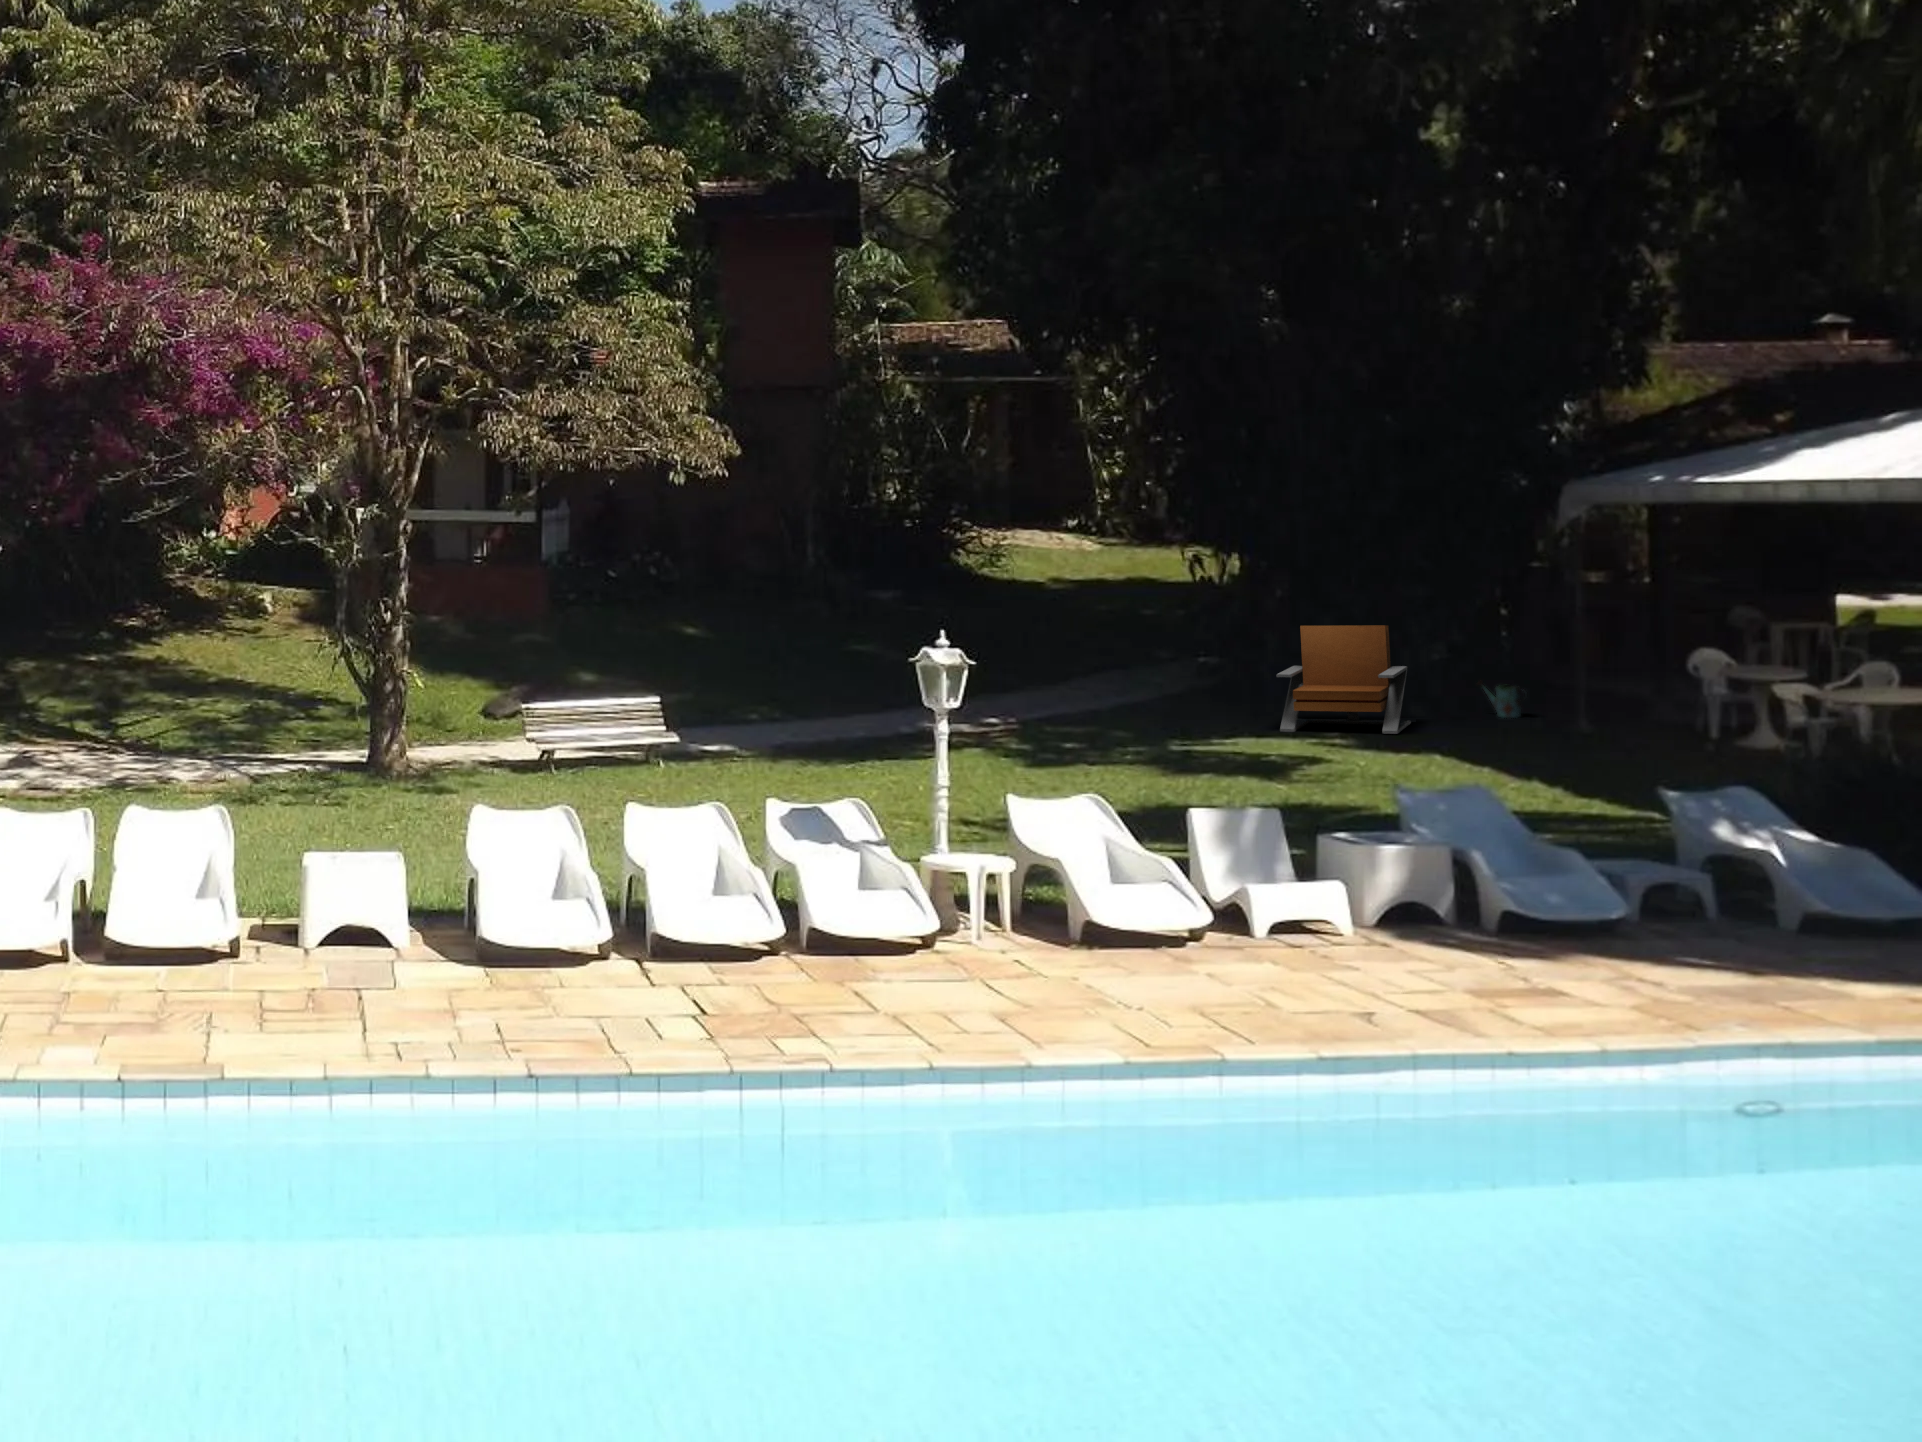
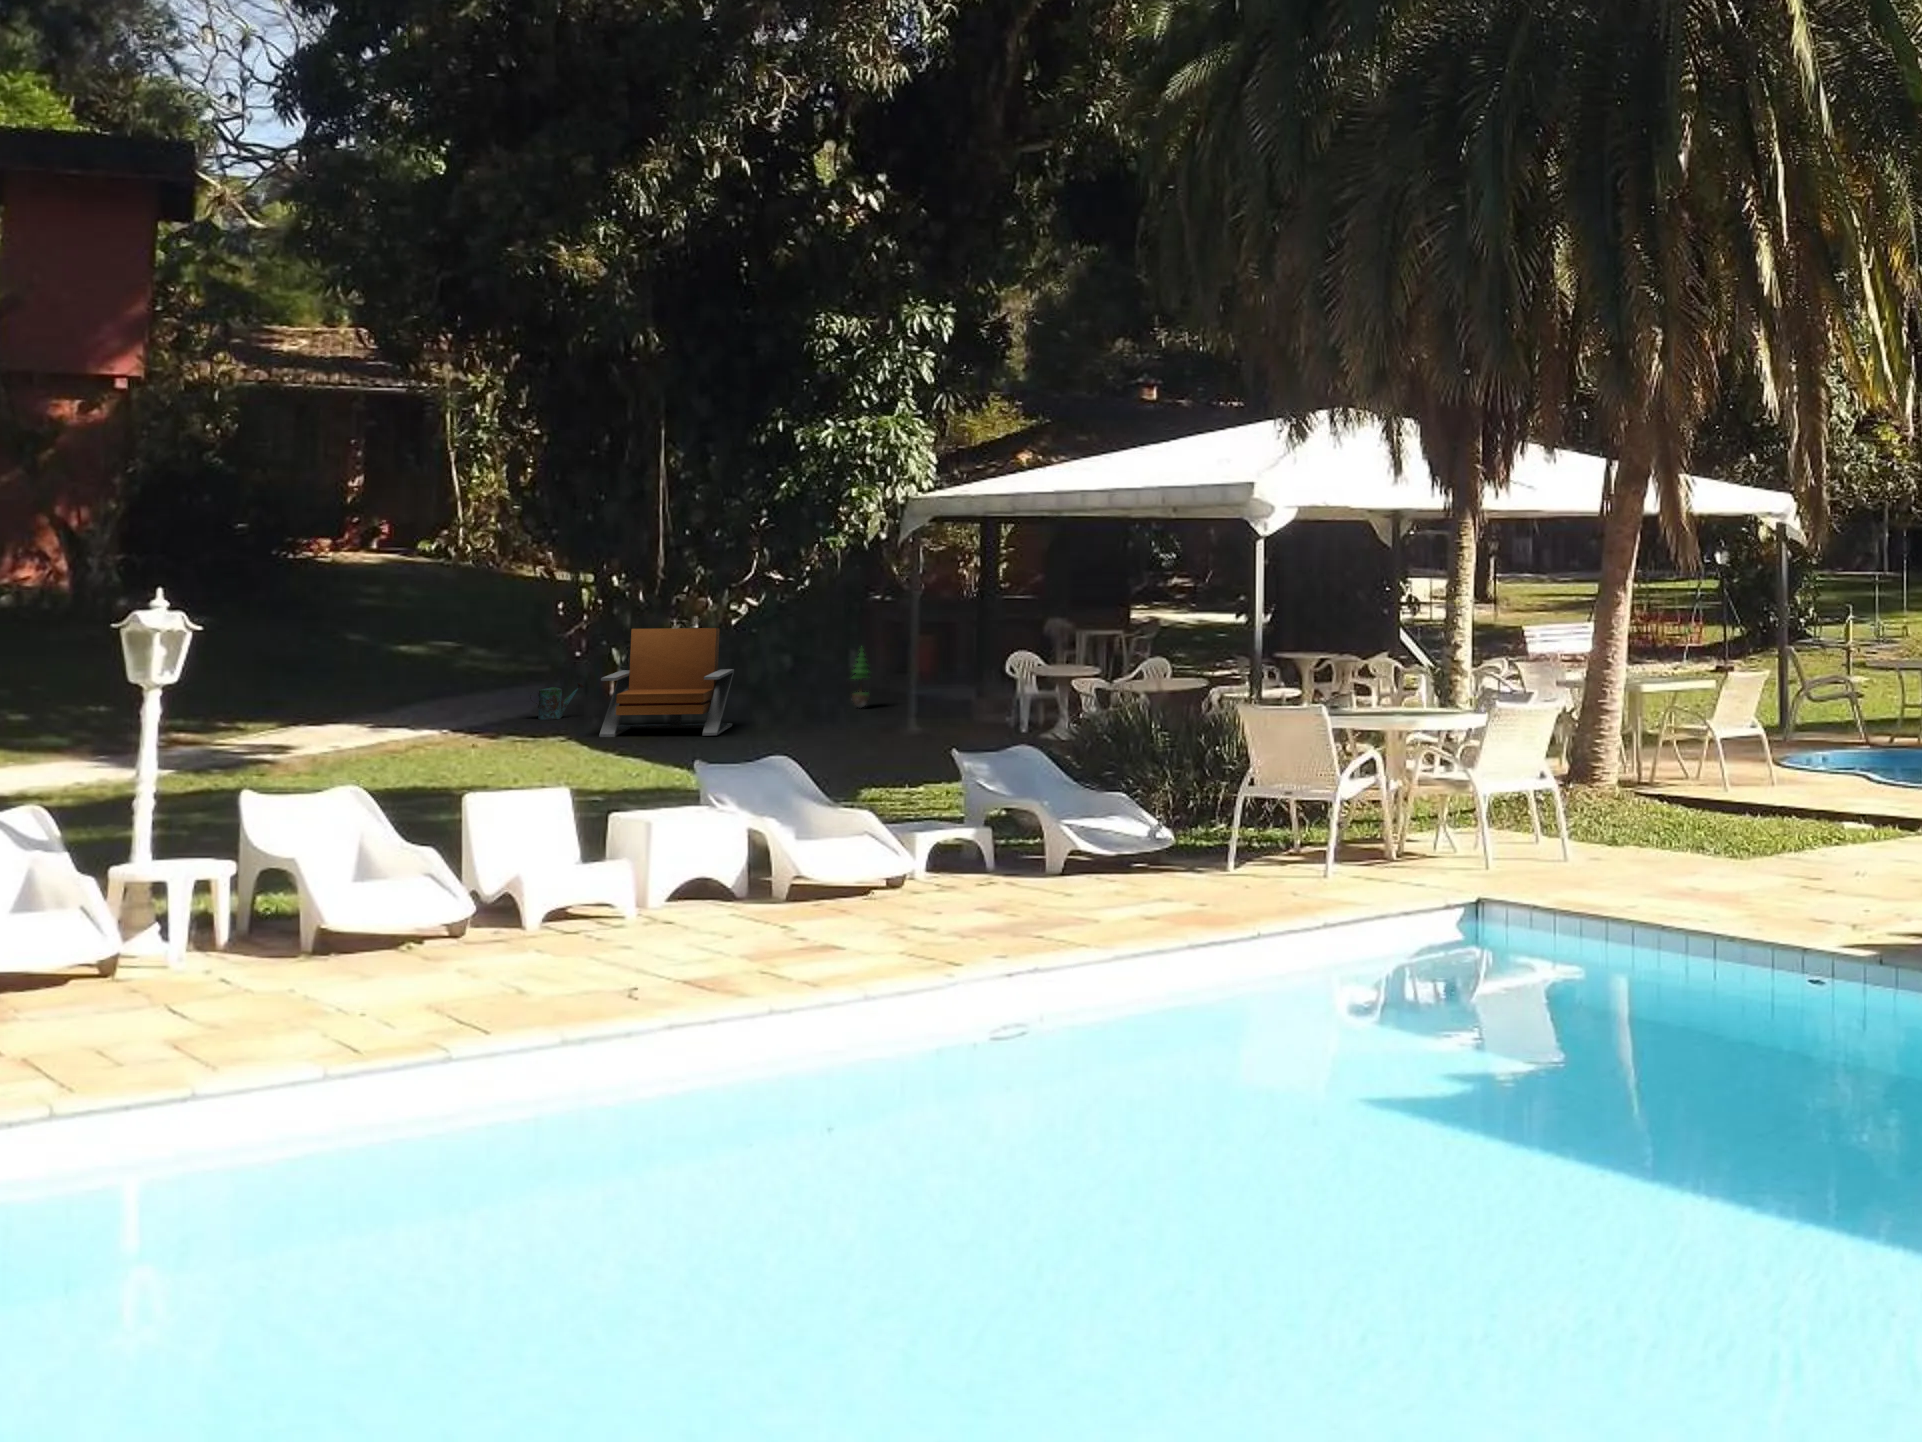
potted tree: none [1531,640,1557,707] -> present [852,646,870,708]
watering can: present [1478,681,1521,718] -> present [530,683,584,720]

